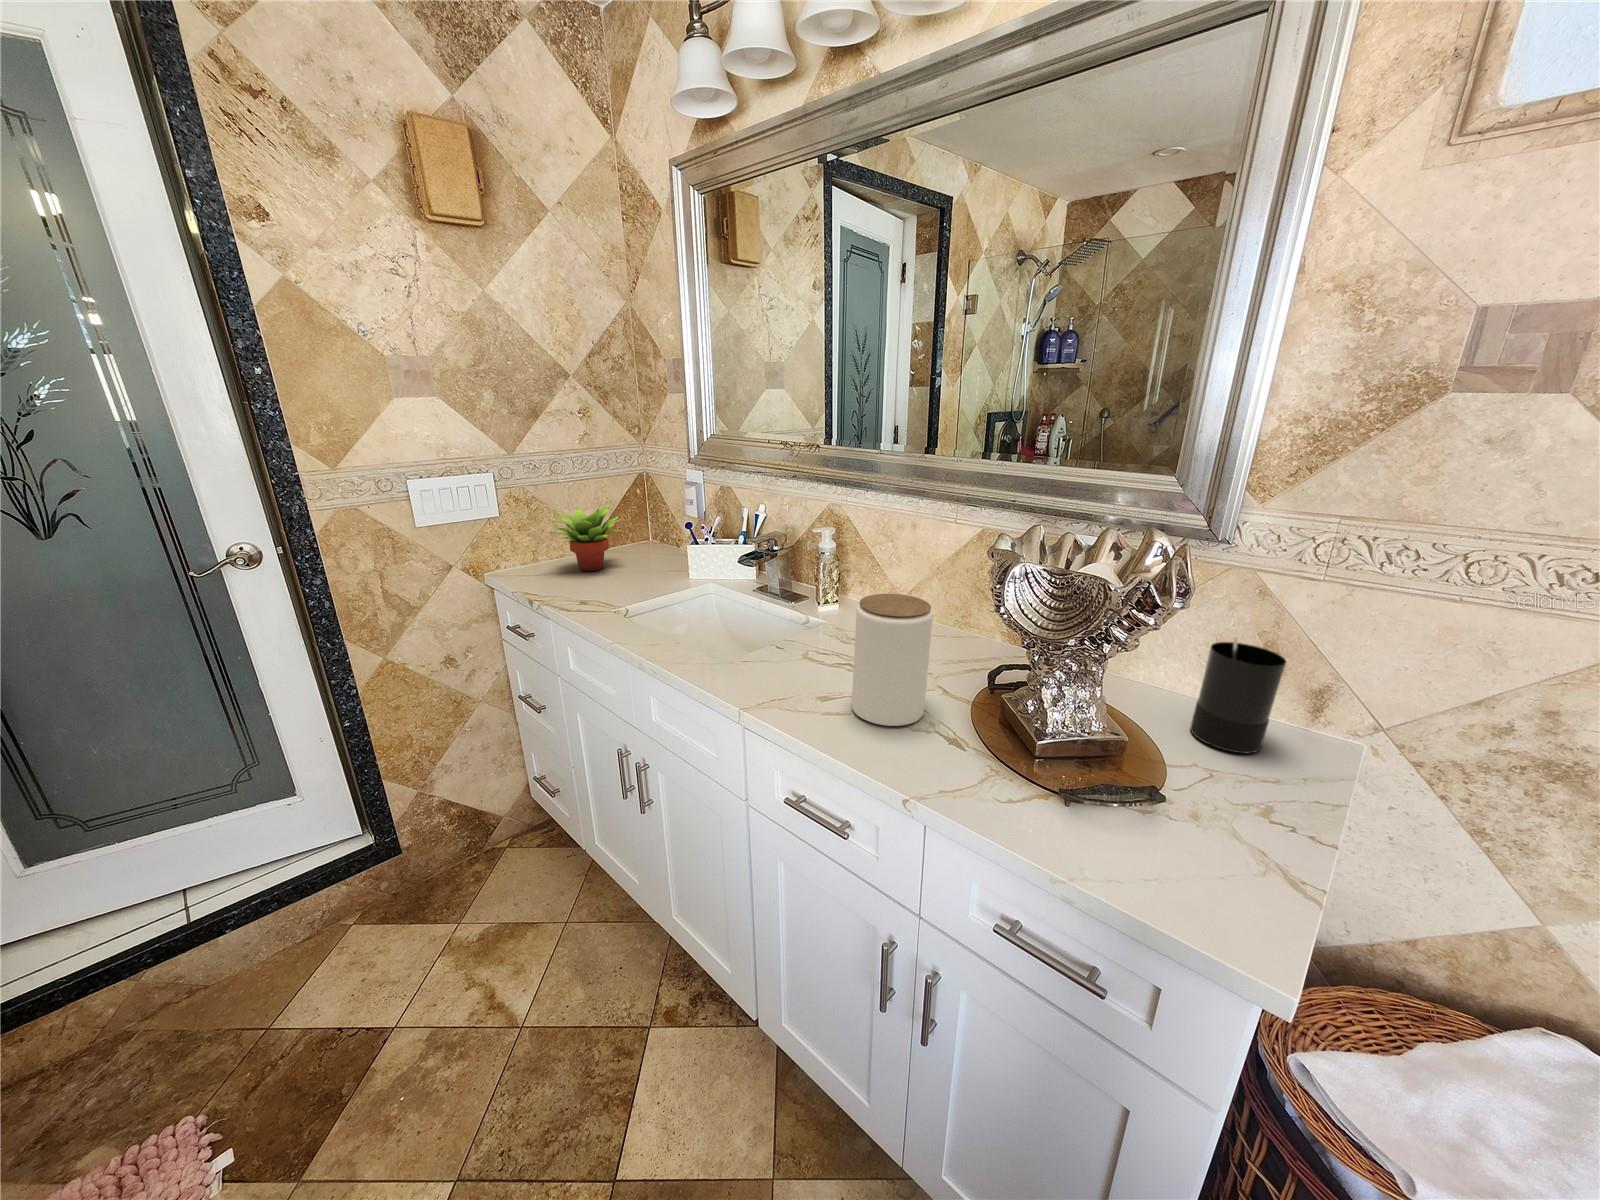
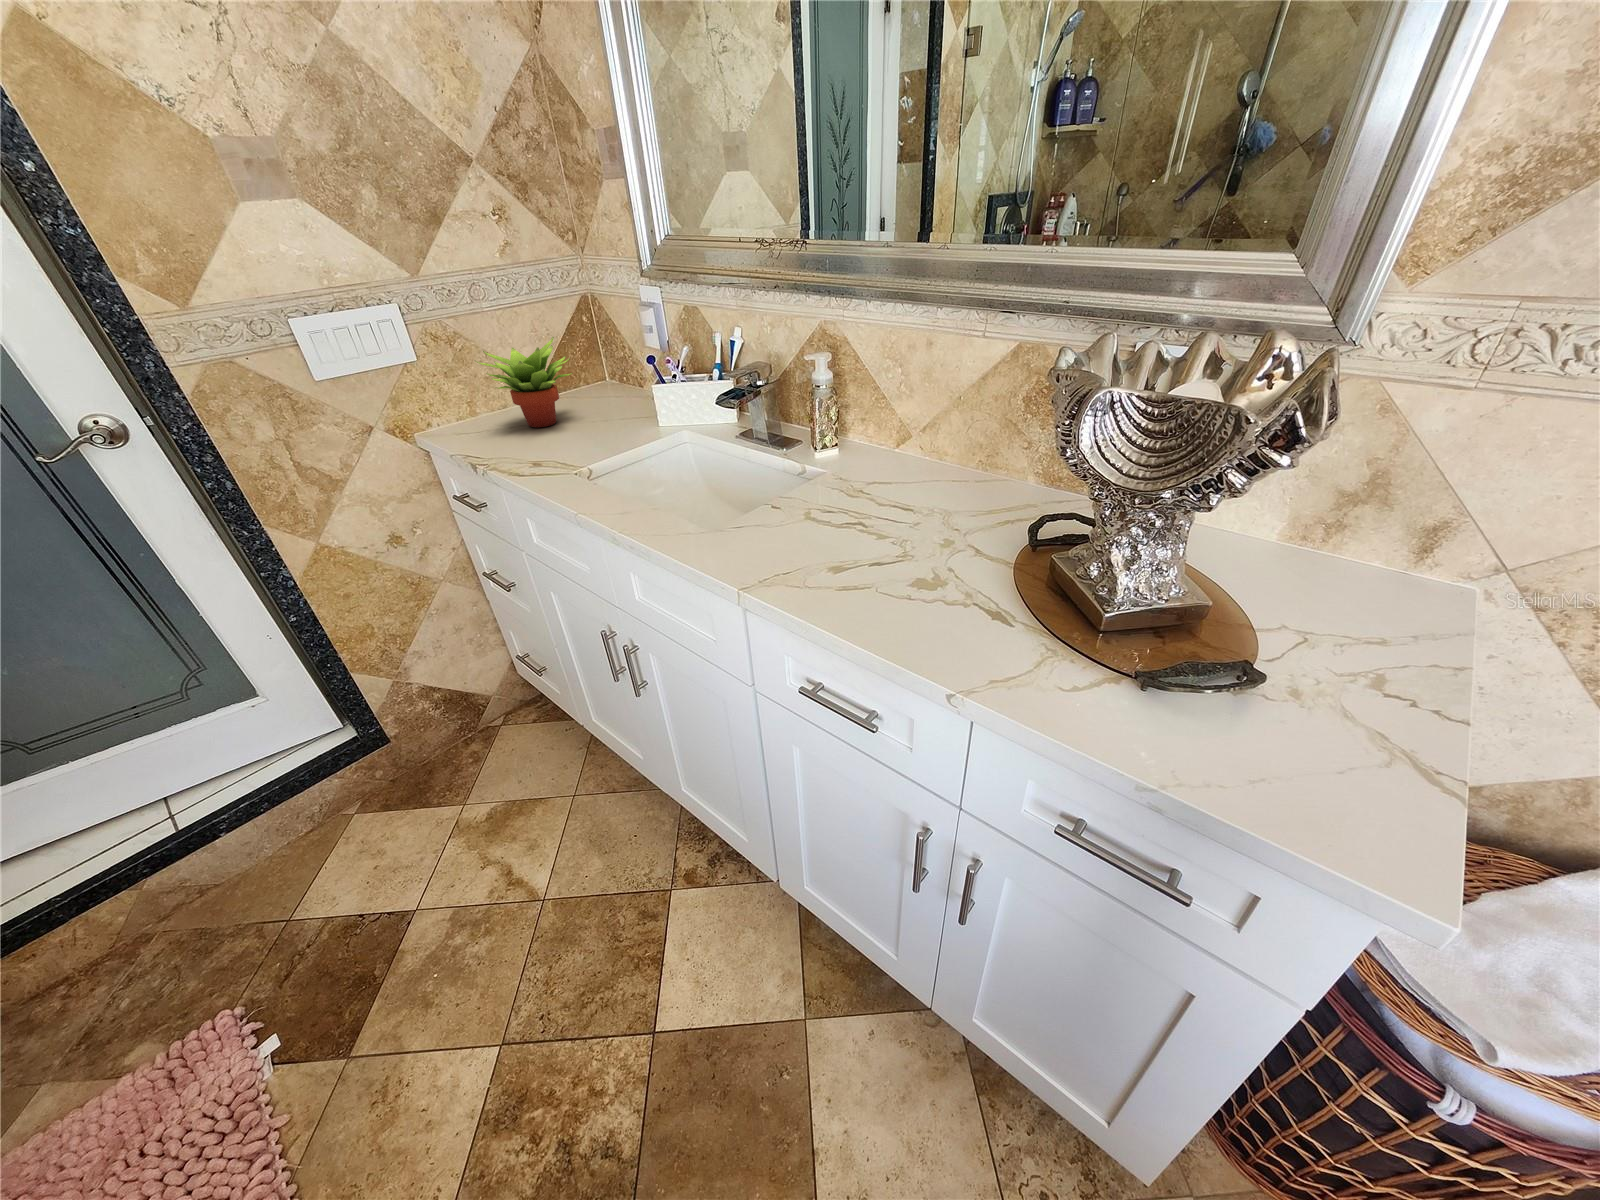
jar: present [852,594,933,726] -> none [872,437,976,600]
candle: present [1190,631,1286,753] -> none [1273,462,1420,610]

